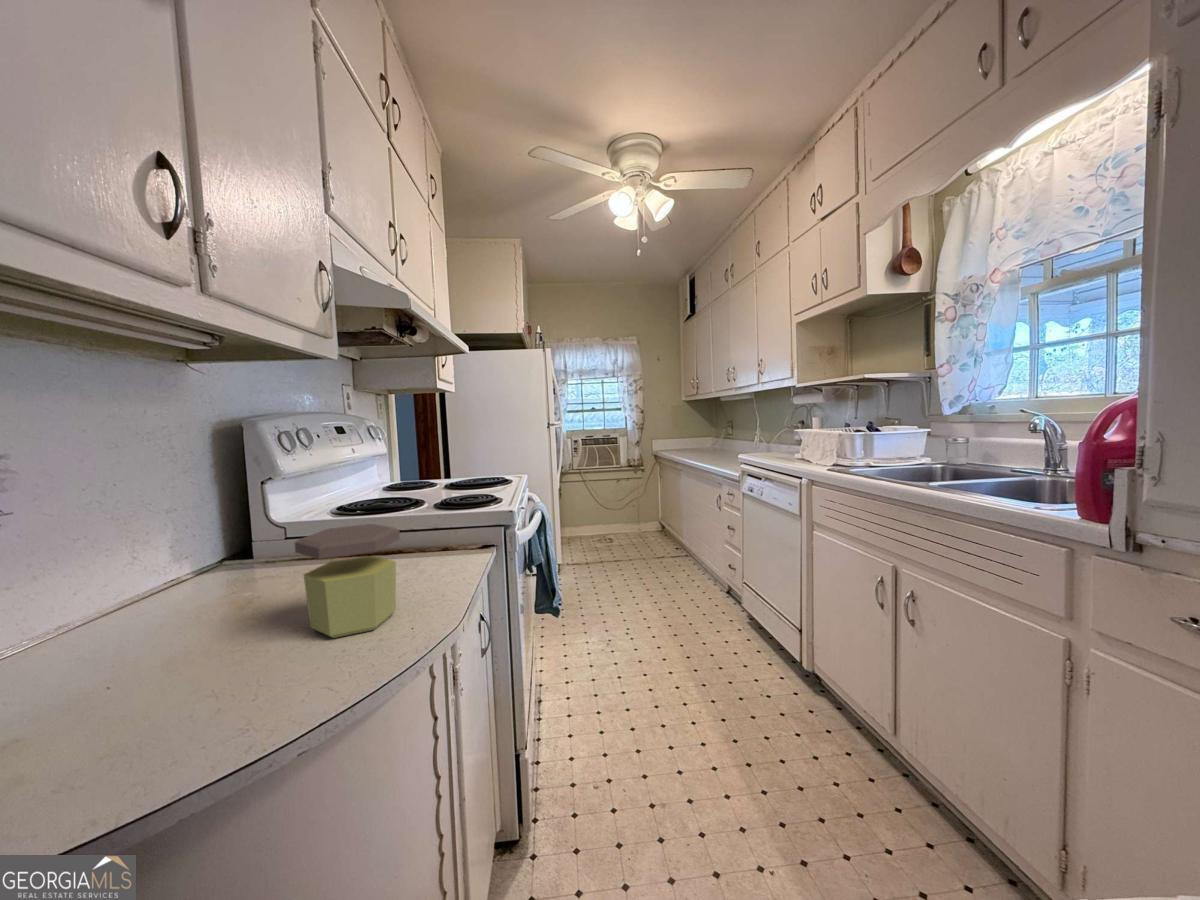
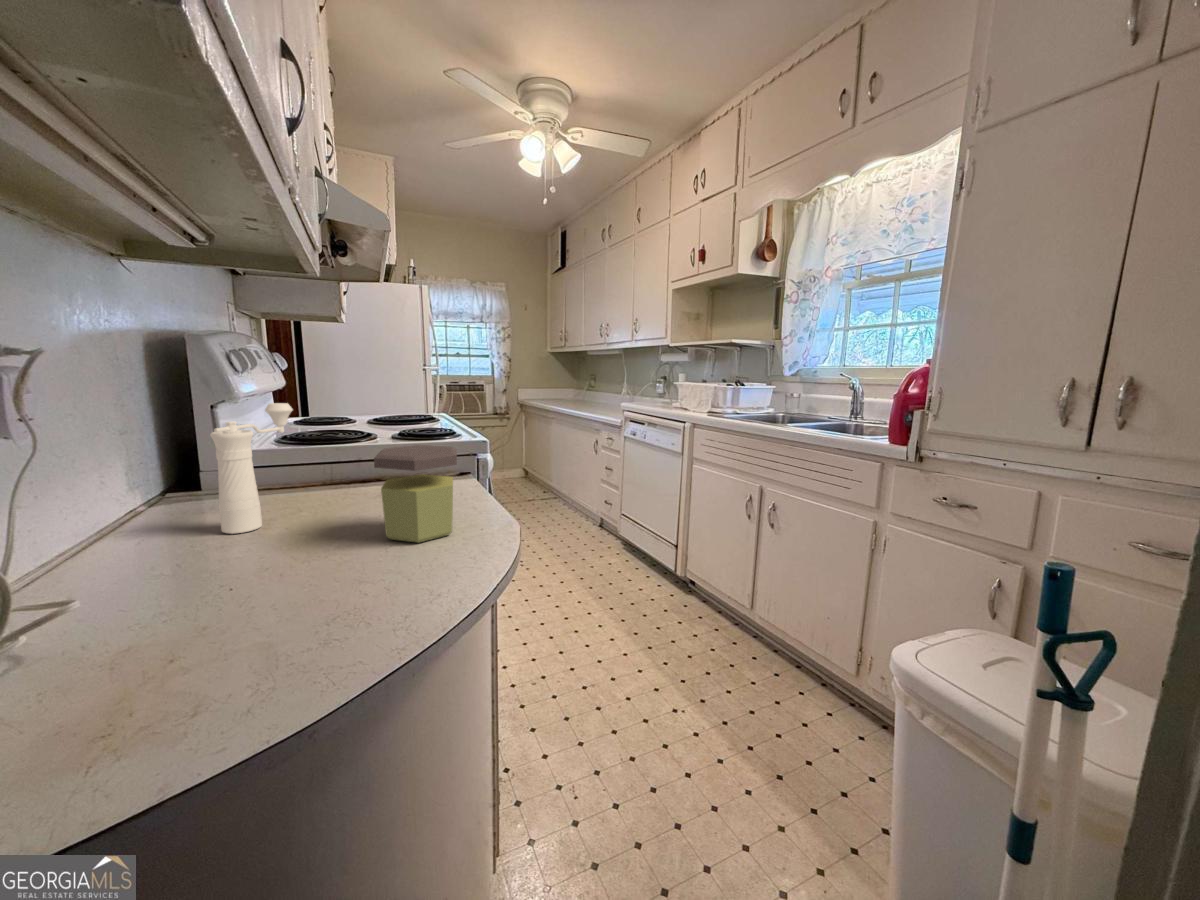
pepper mill: none [200,478,296,606] -> present [210,403,293,534]

